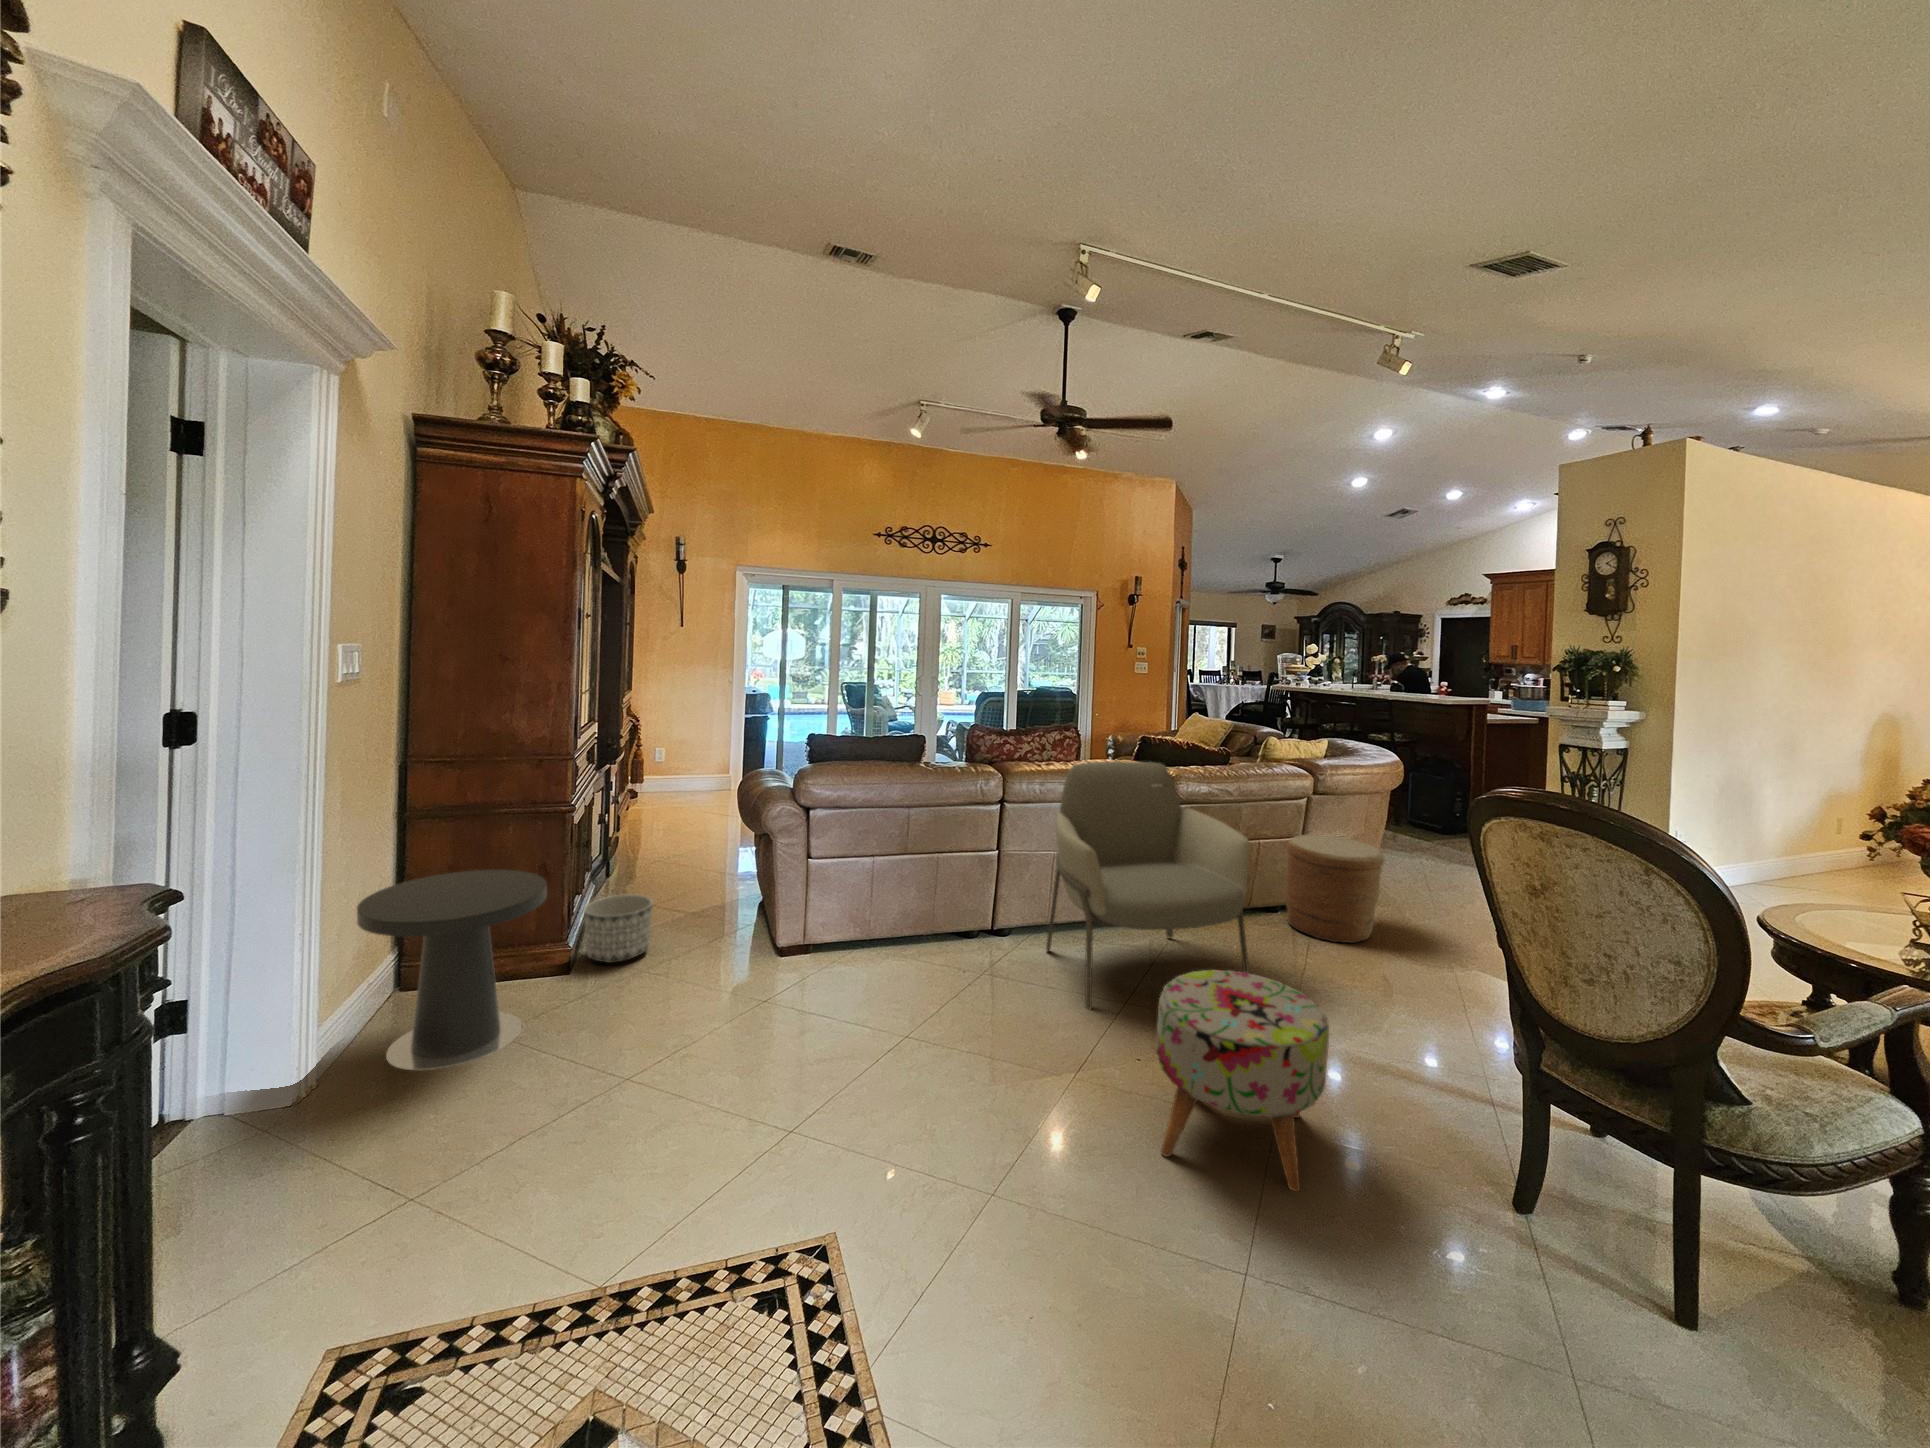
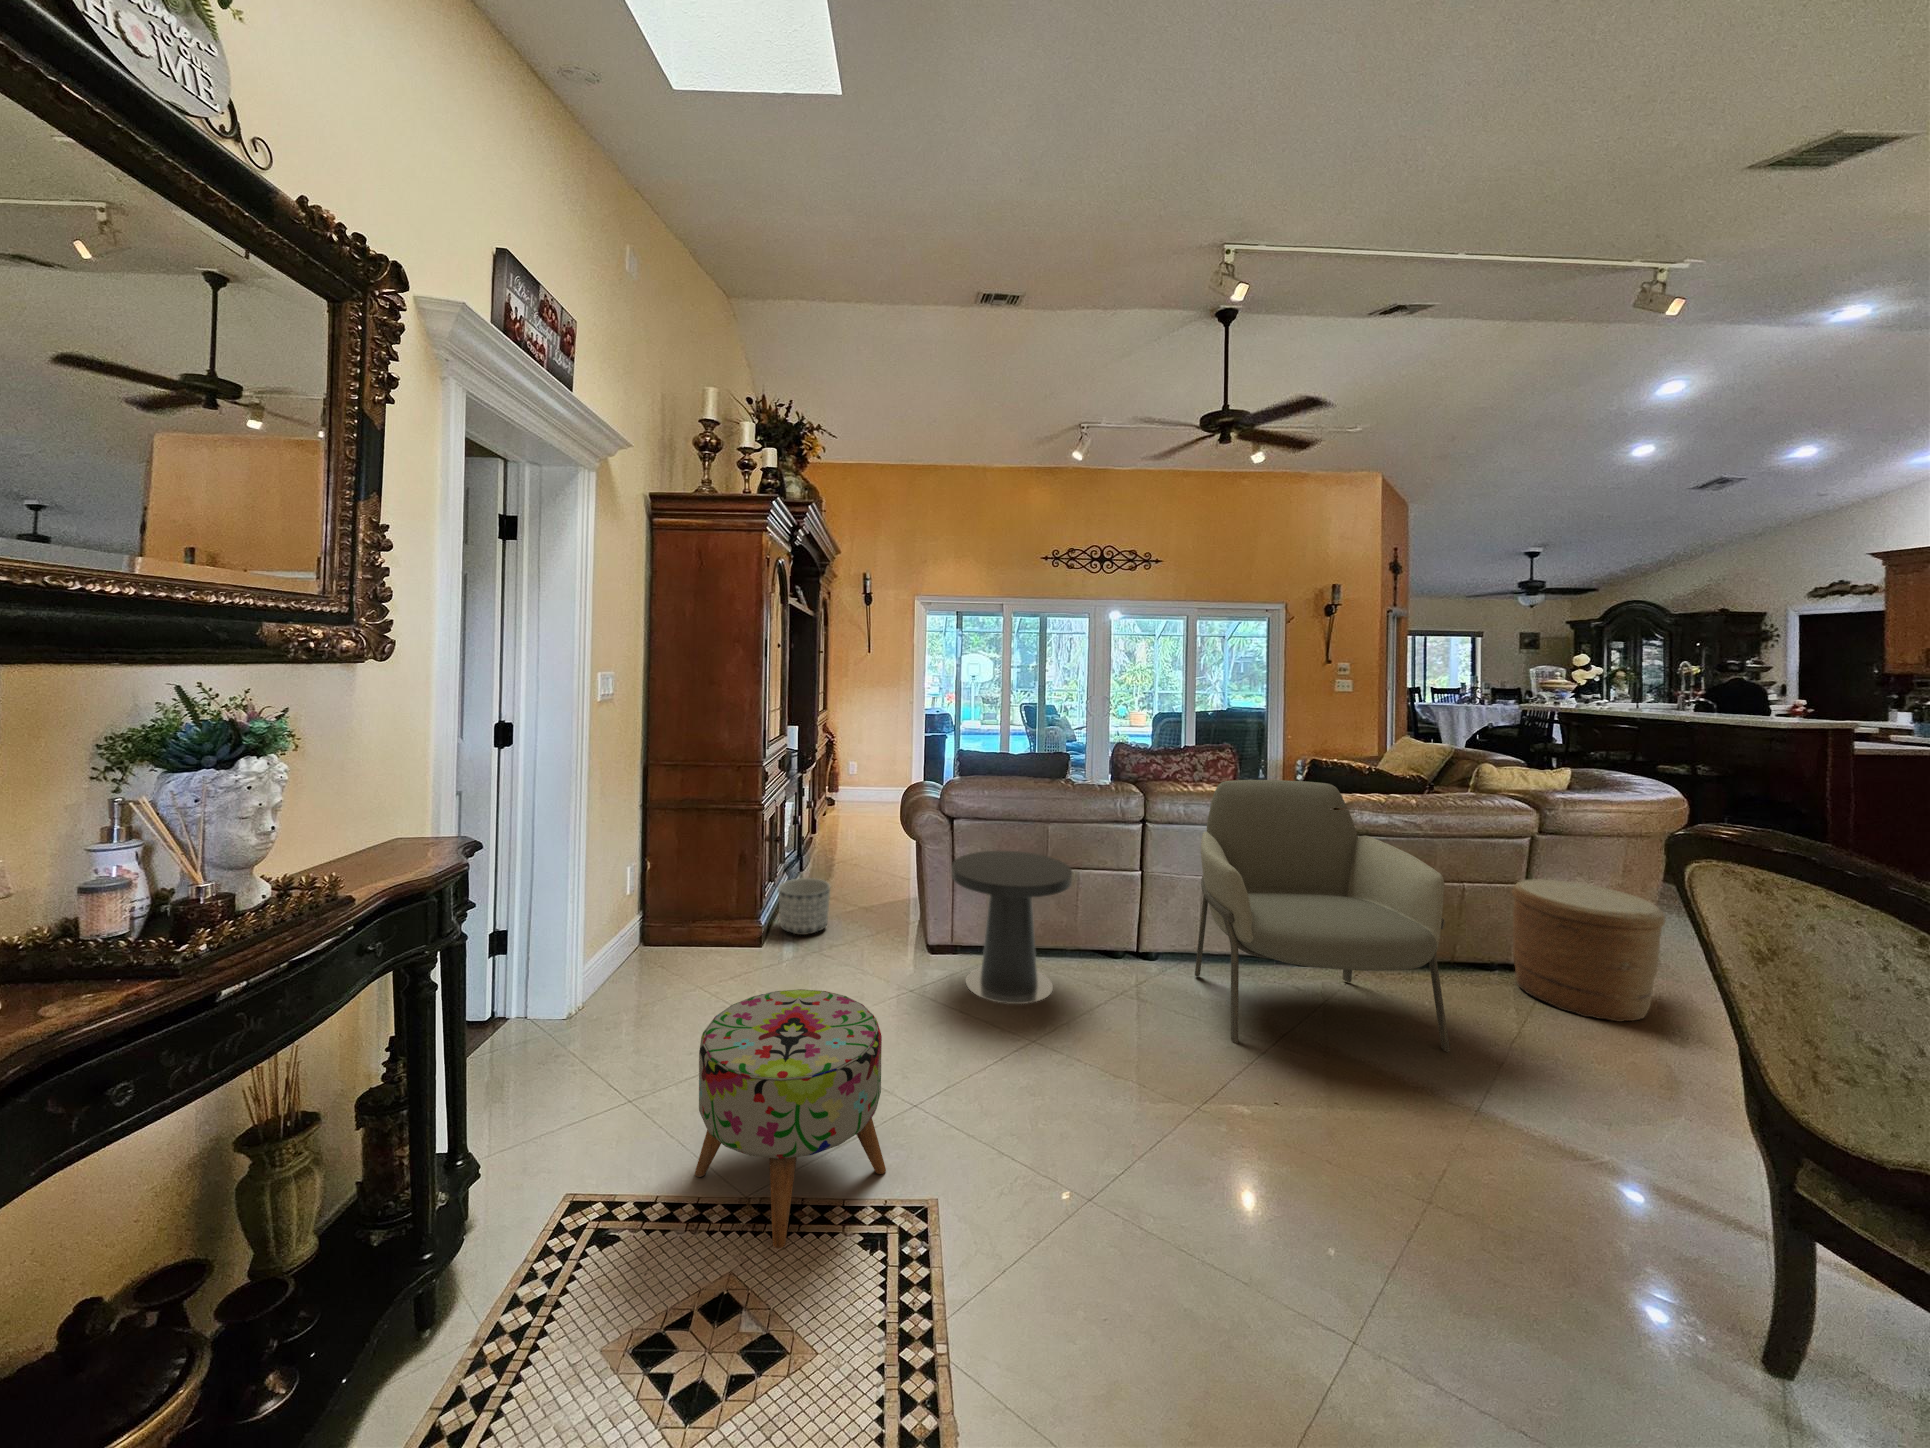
side table: present [357,870,547,1070] -> present [951,851,1072,1004]
ottoman: present [1156,970,1329,1191] -> present [695,989,886,1248]

